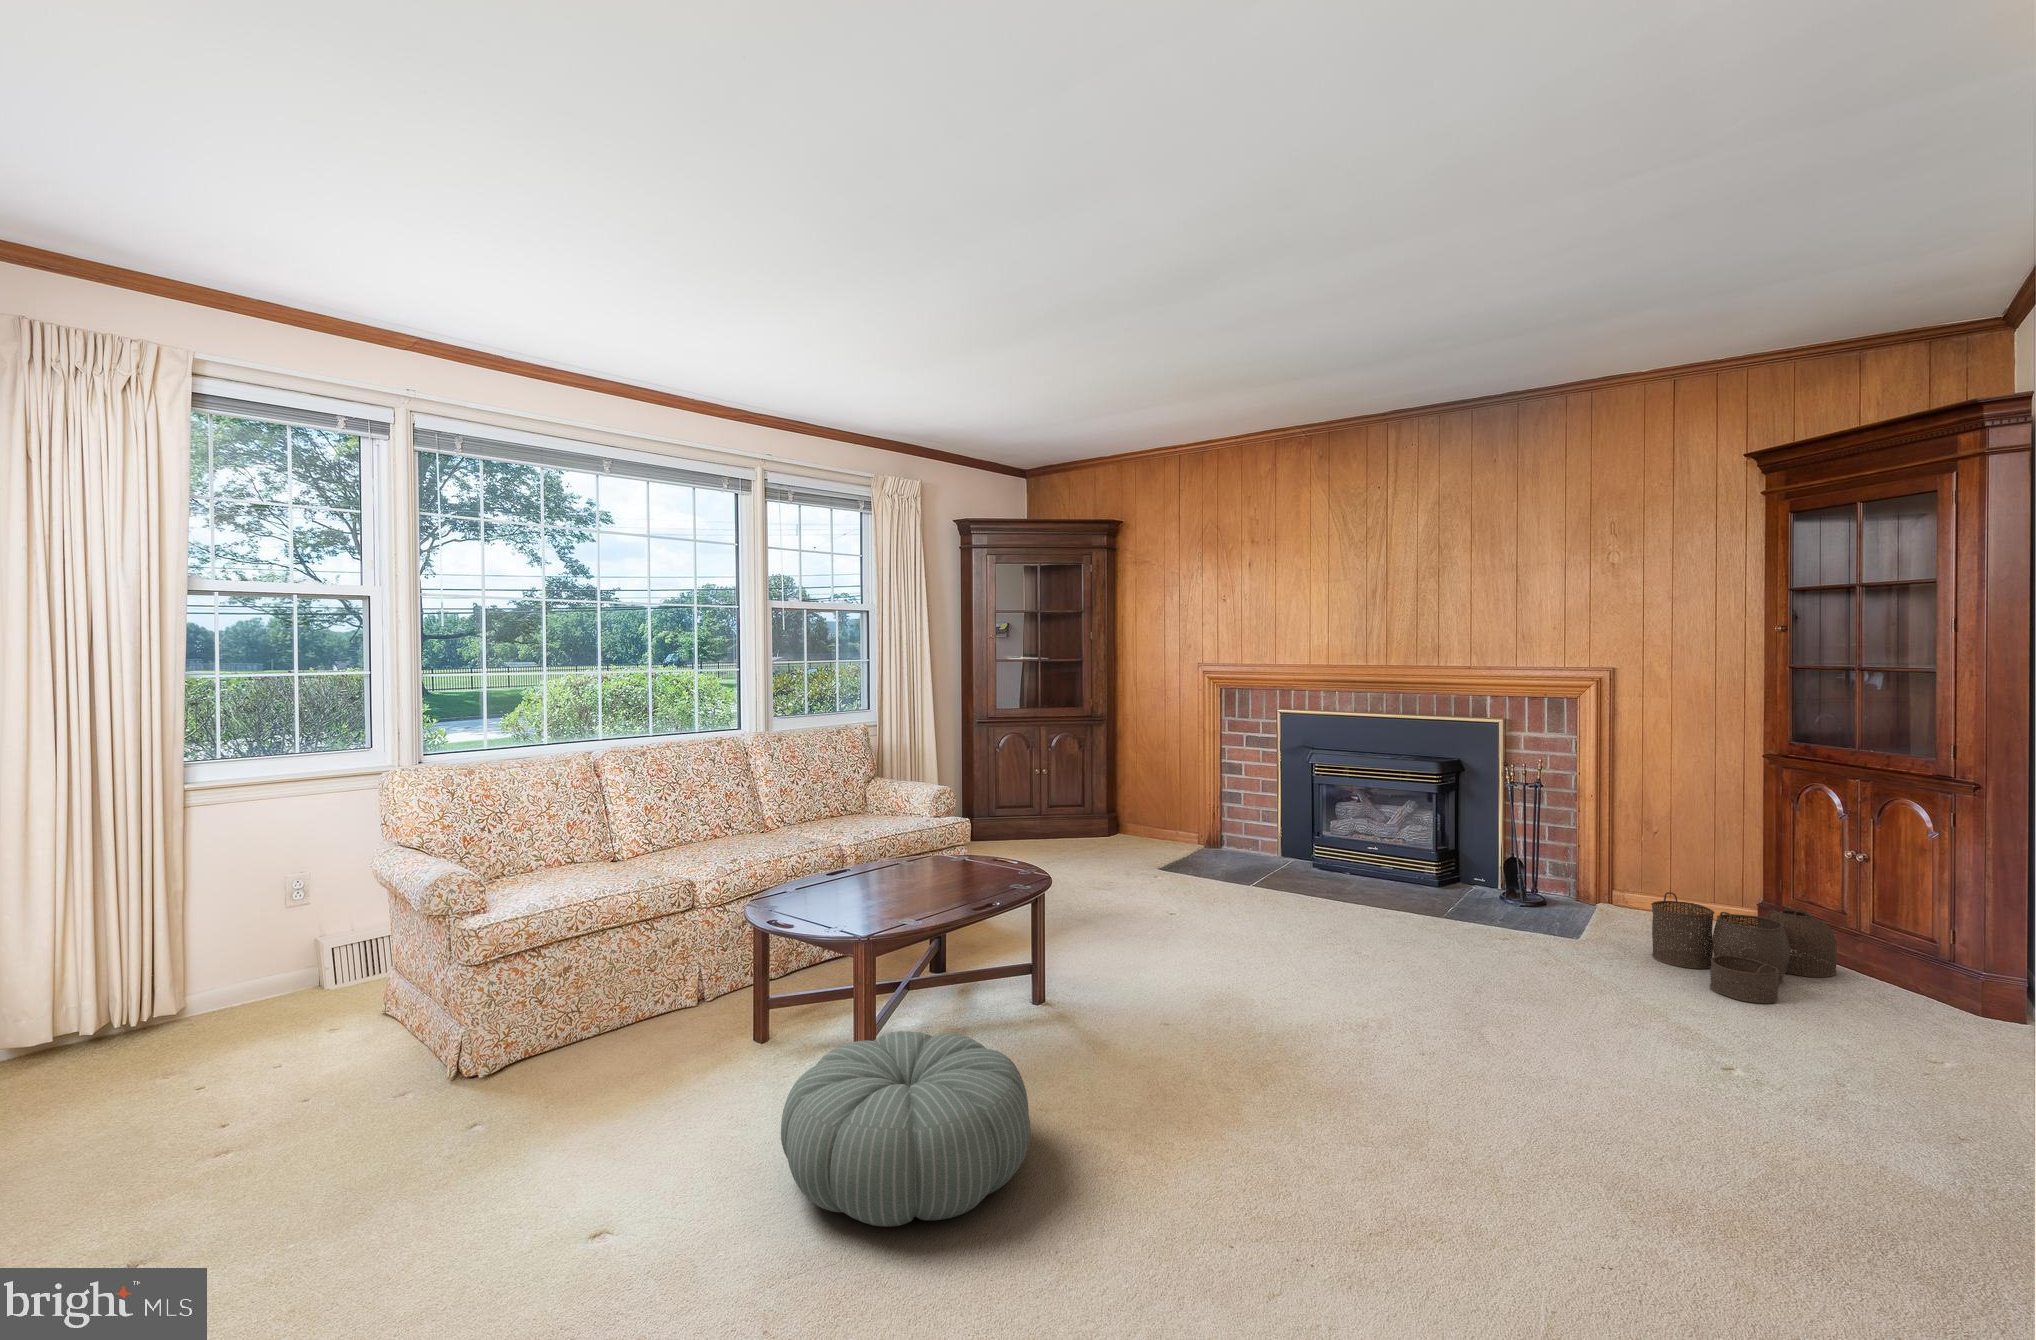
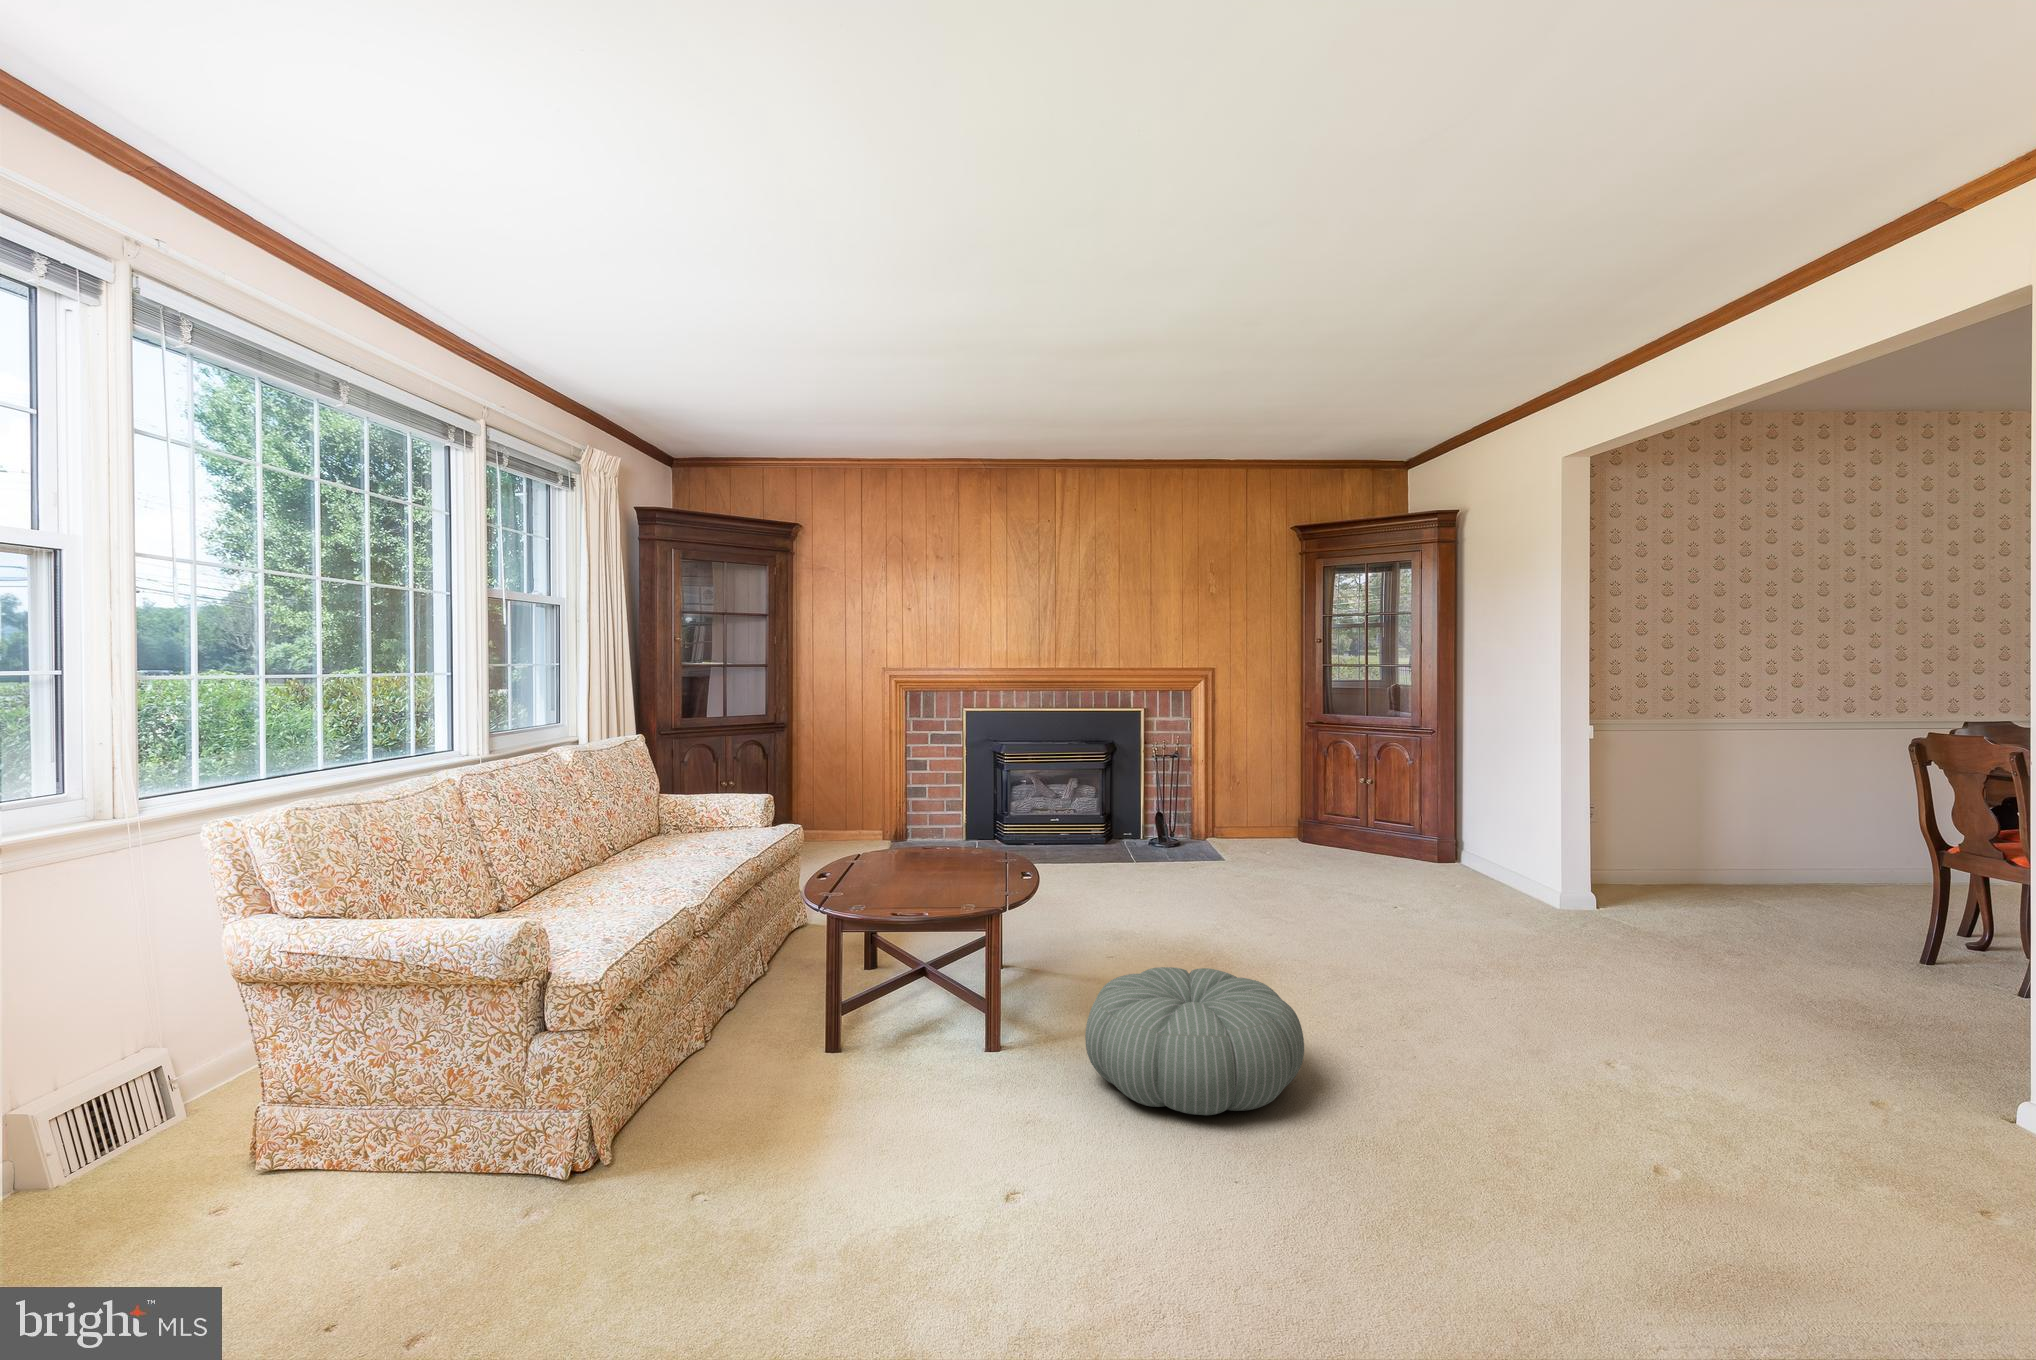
woven basket: present [1651,892,1837,1004] -> none [1281,814,1368,873]

